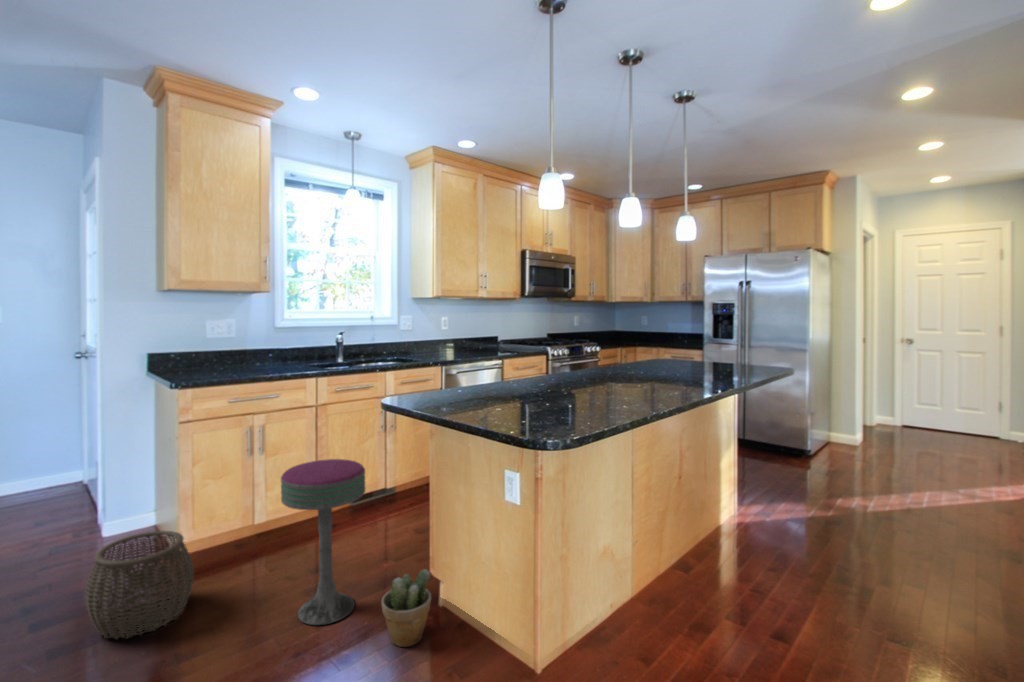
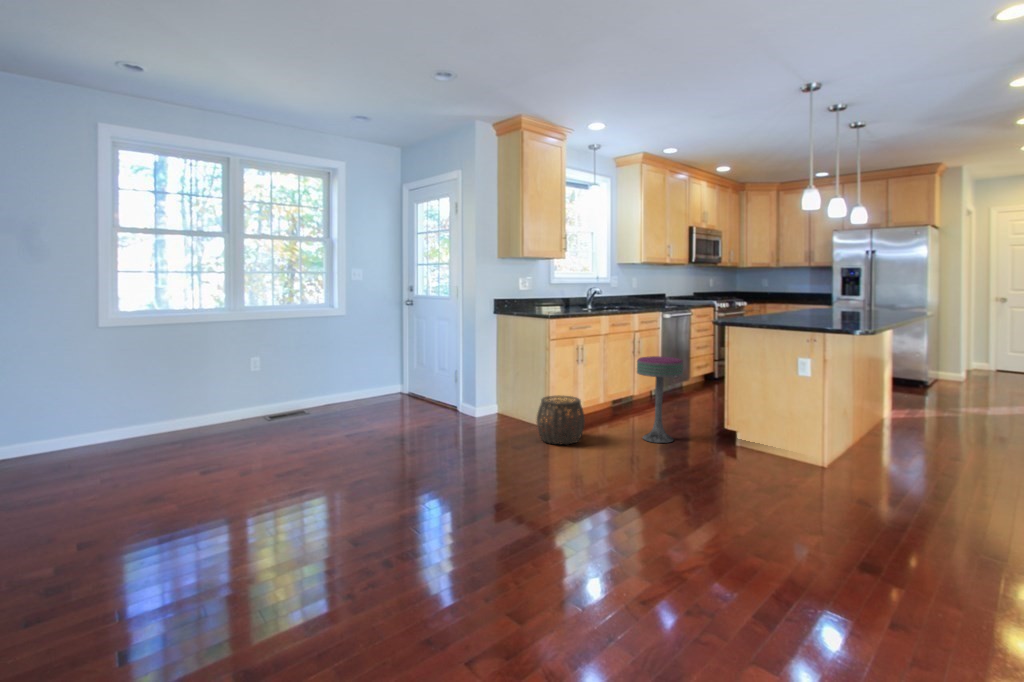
potted plant: present [382,569,431,647] -> none [704,411,733,449]

